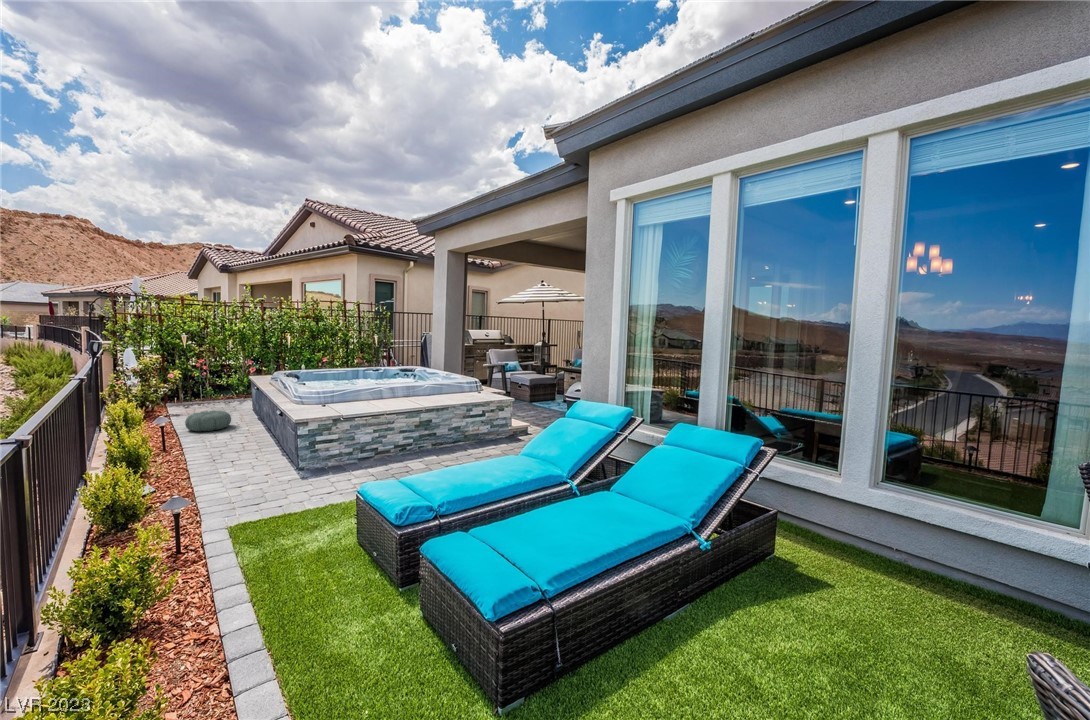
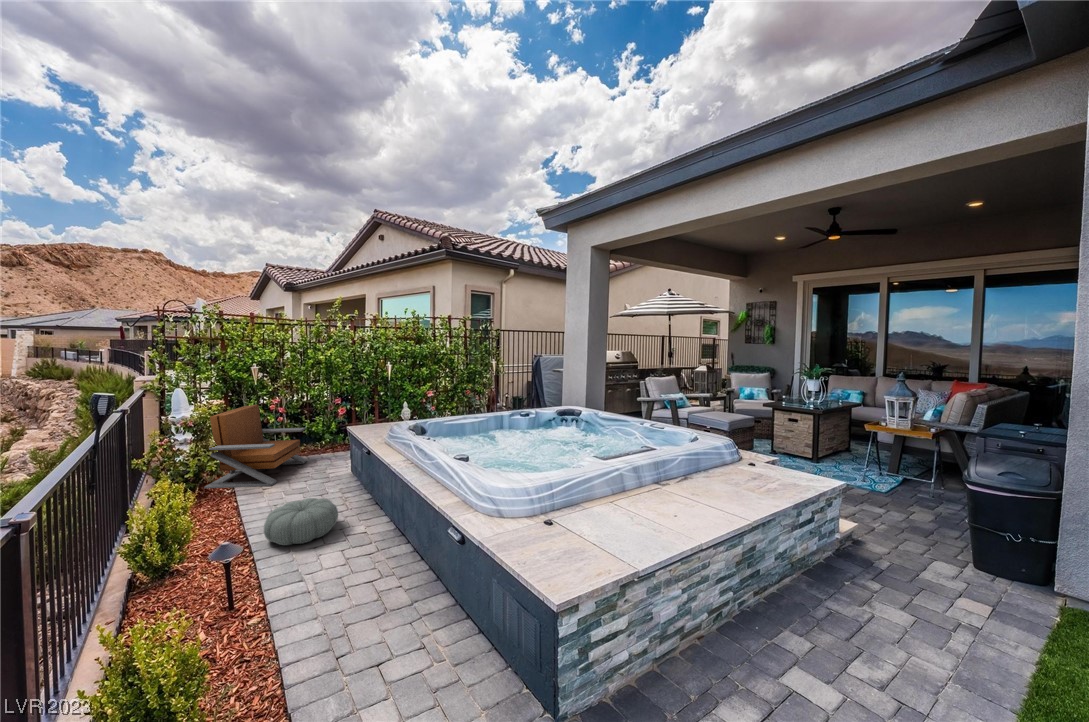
lounge chair: none [145,361,222,413] -> present [204,405,307,488]

